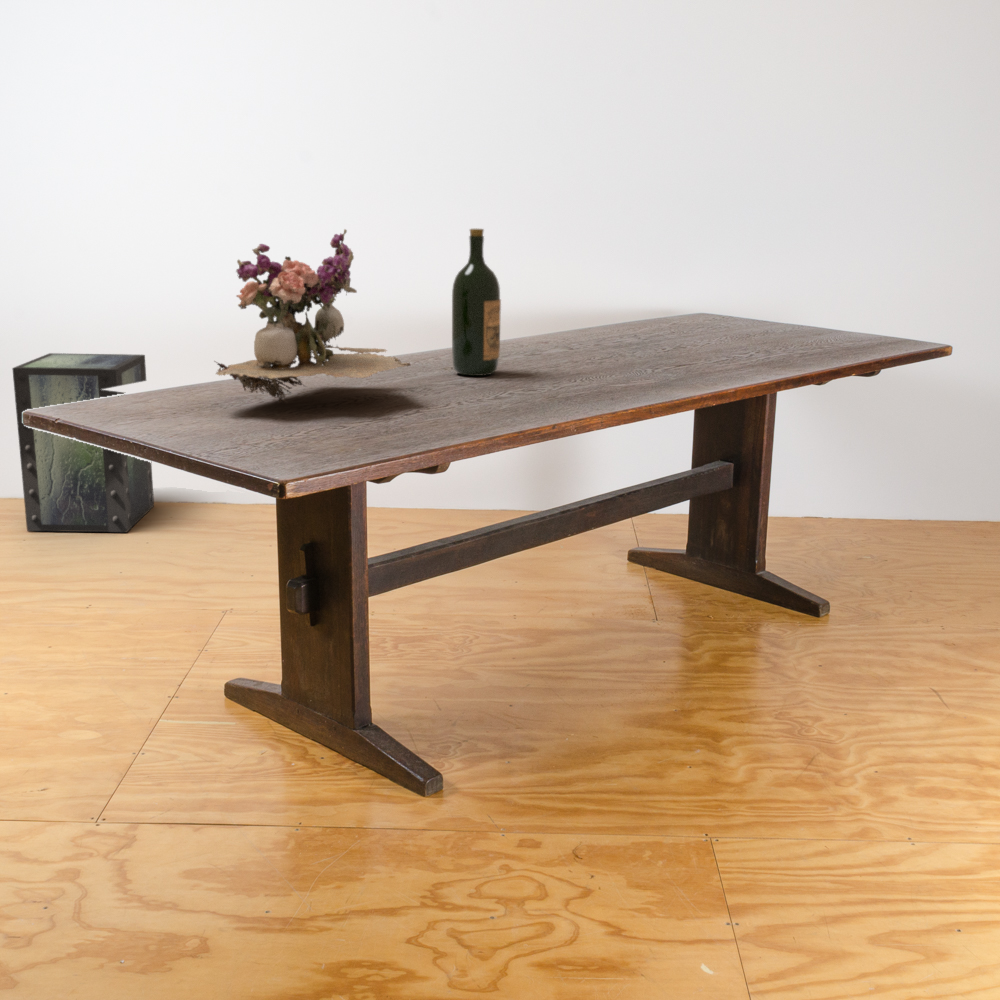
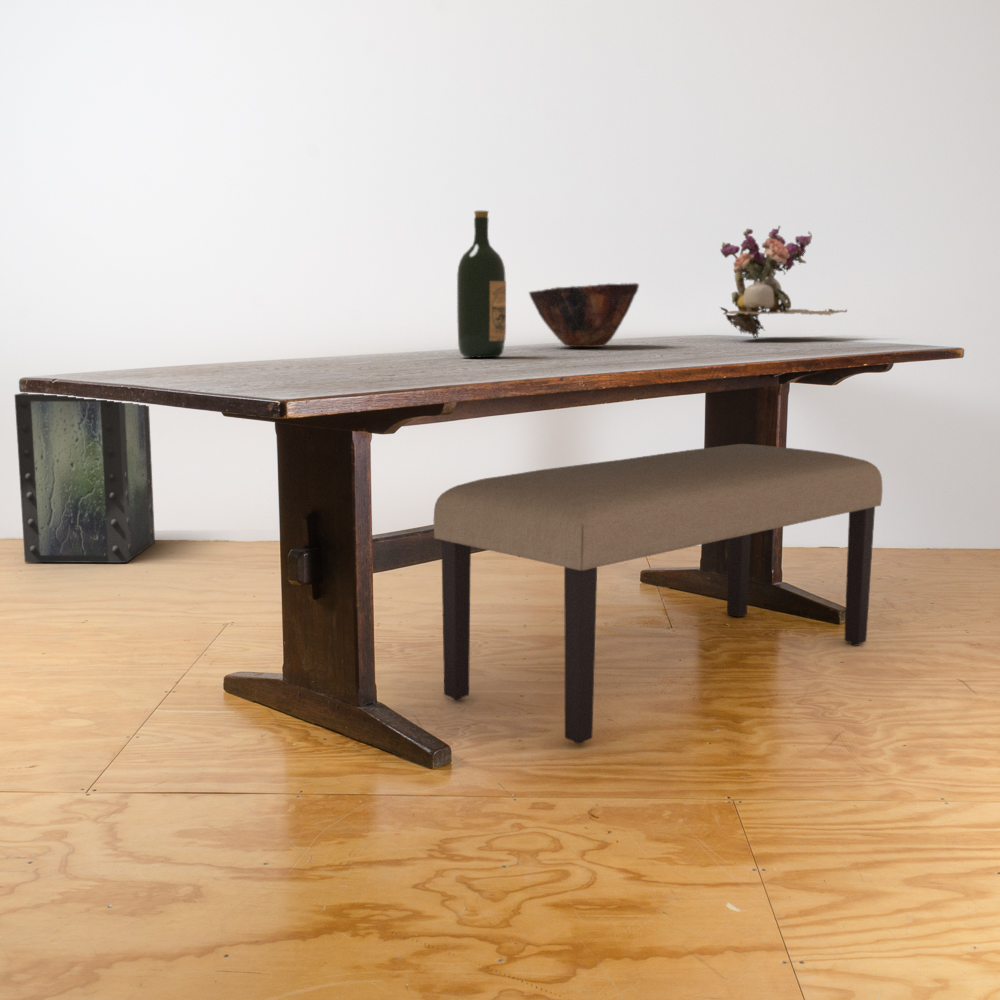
flower arrangement: present [216,229,410,401] -> present [721,226,847,338]
bowl: none [523,284,633,349] -> present [529,283,639,347]
bench: none [427,445,866,768] -> present [434,444,882,744]

